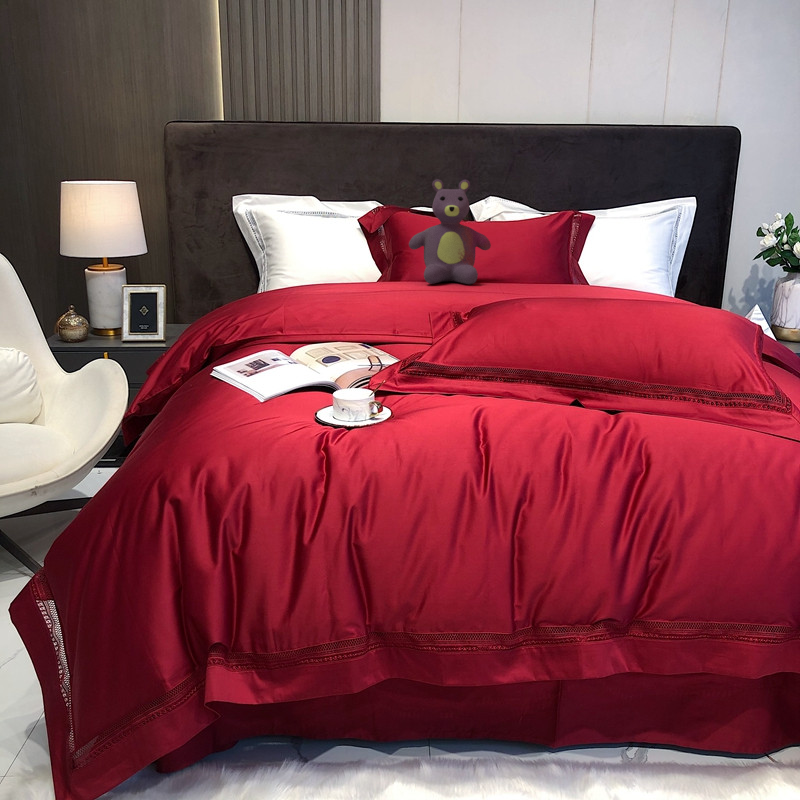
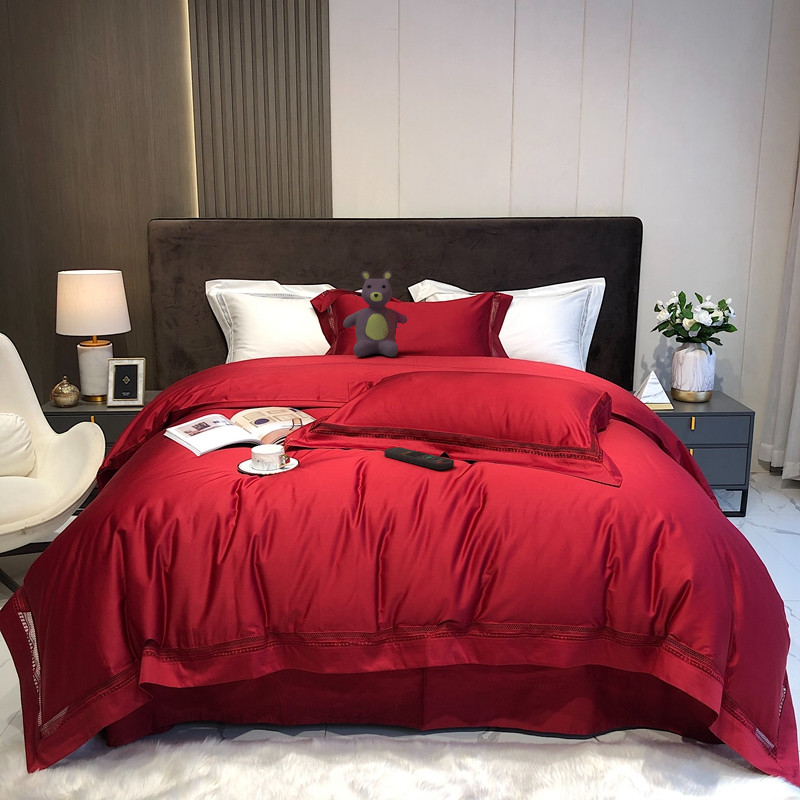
remote control: none [500,392,598,422] -> present [384,447,454,470]

